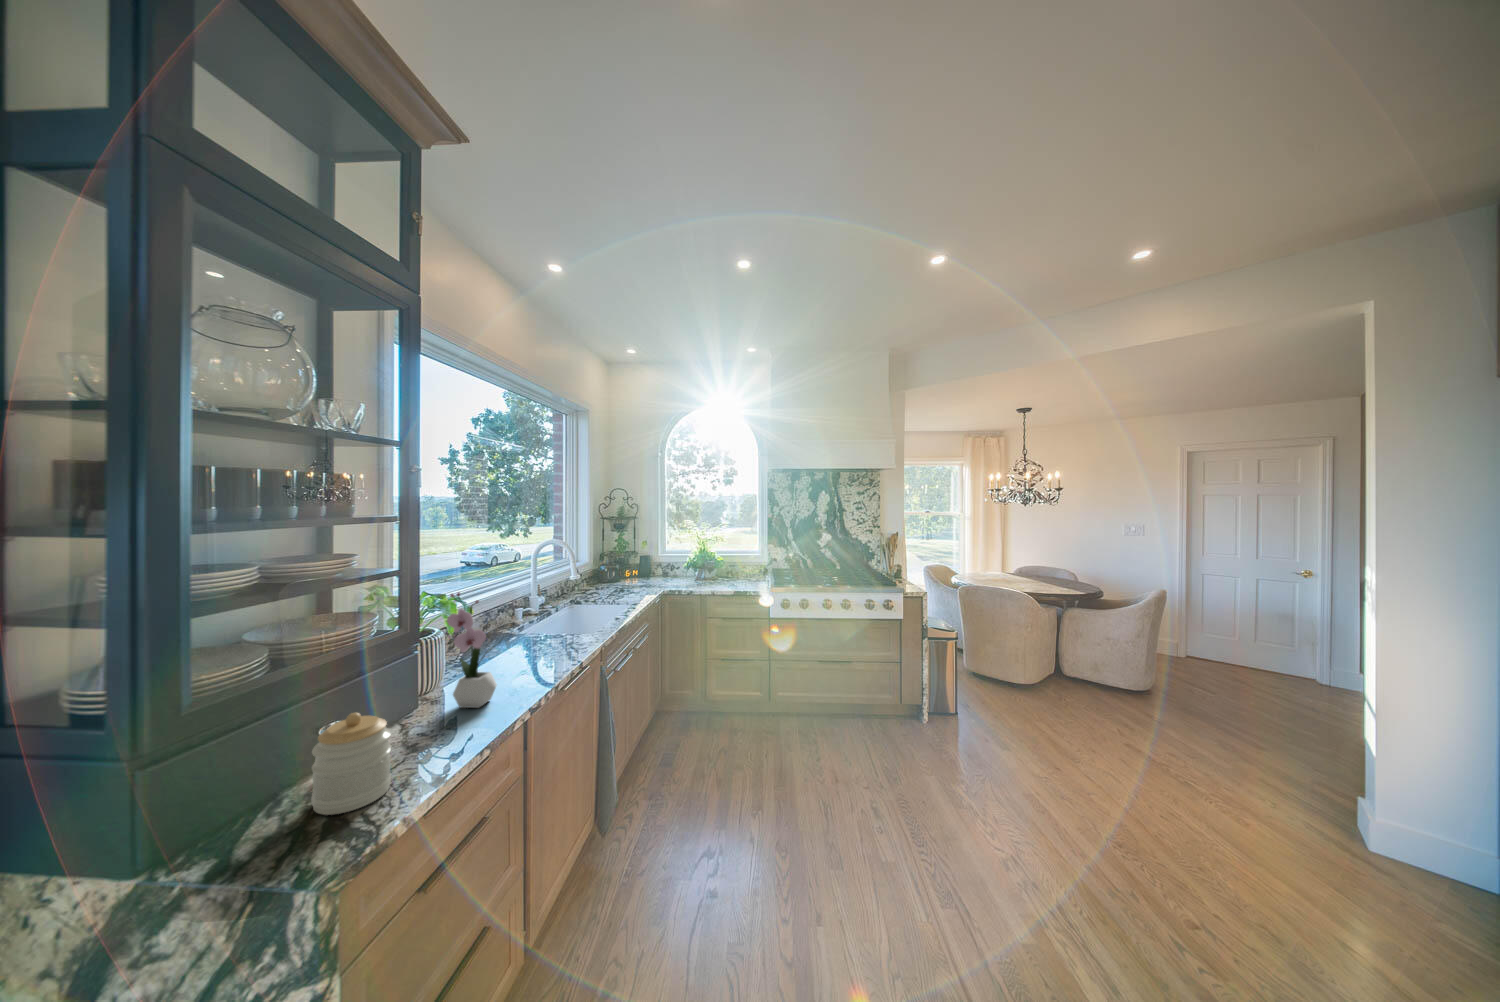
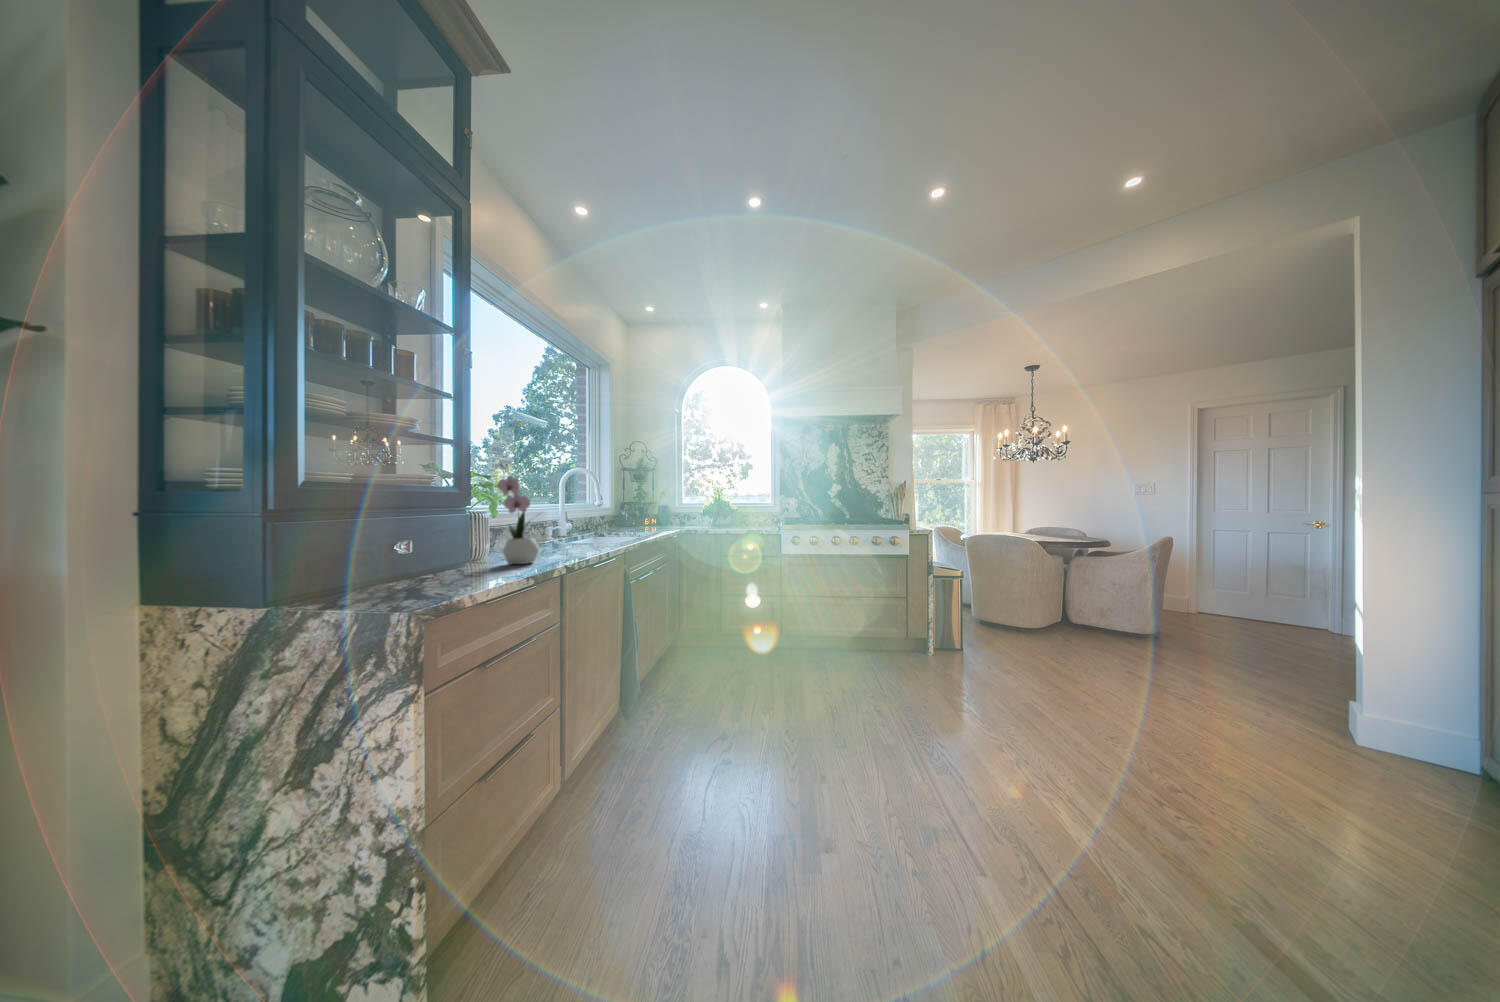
jar: present [312,713,391,815] -> none [395,518,457,592]

